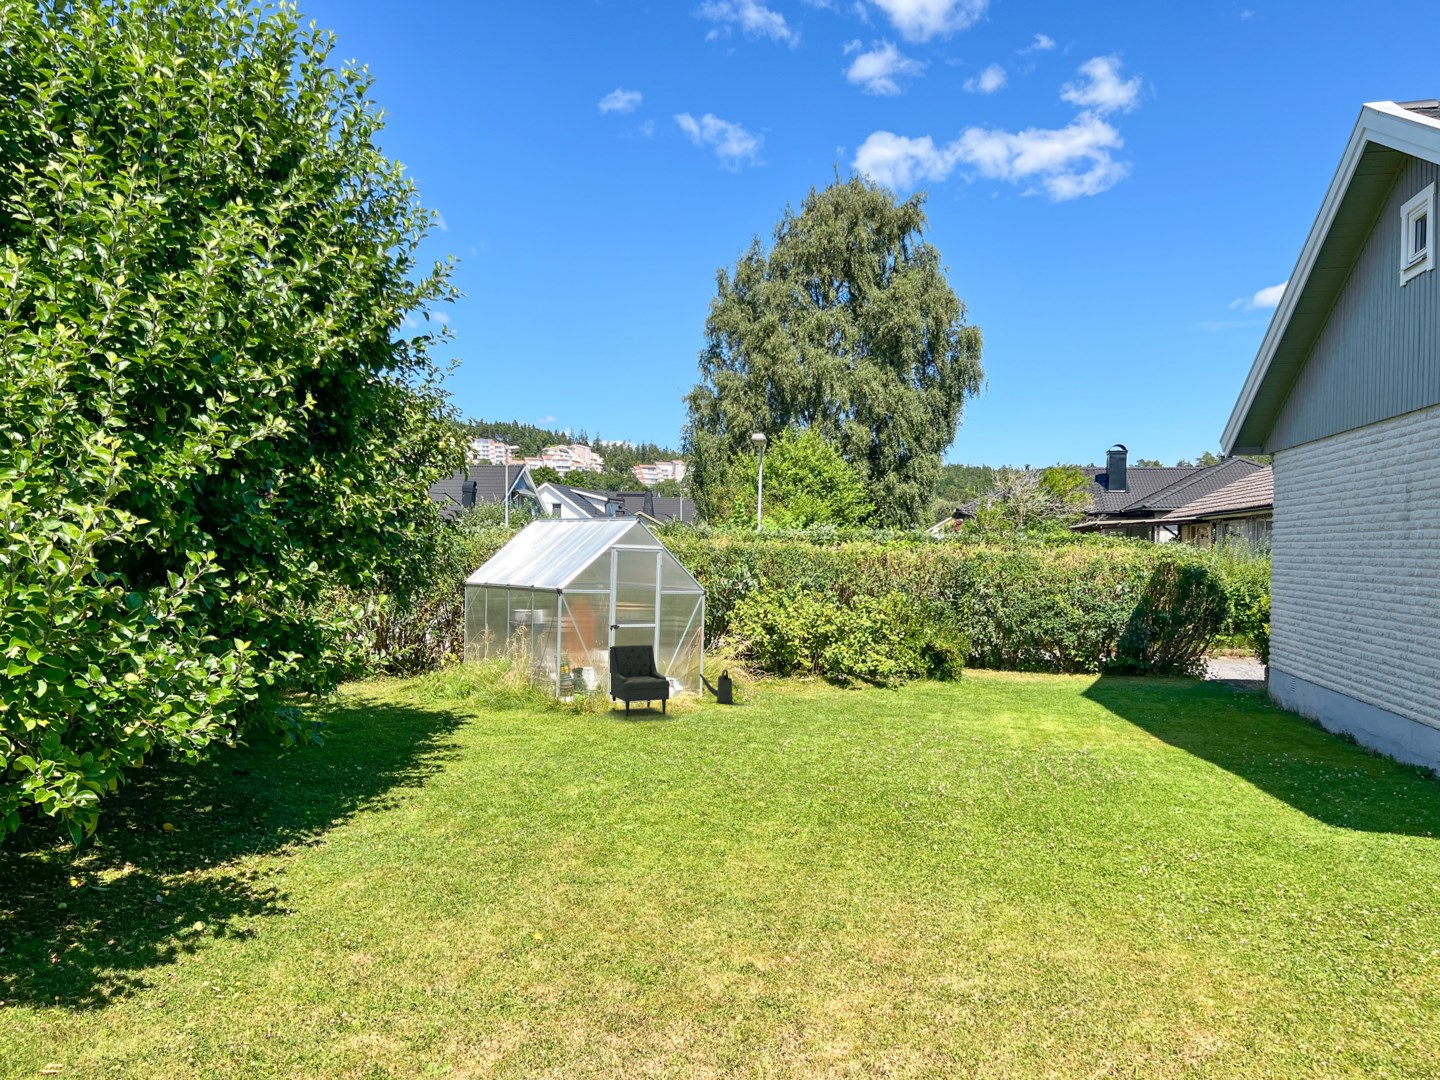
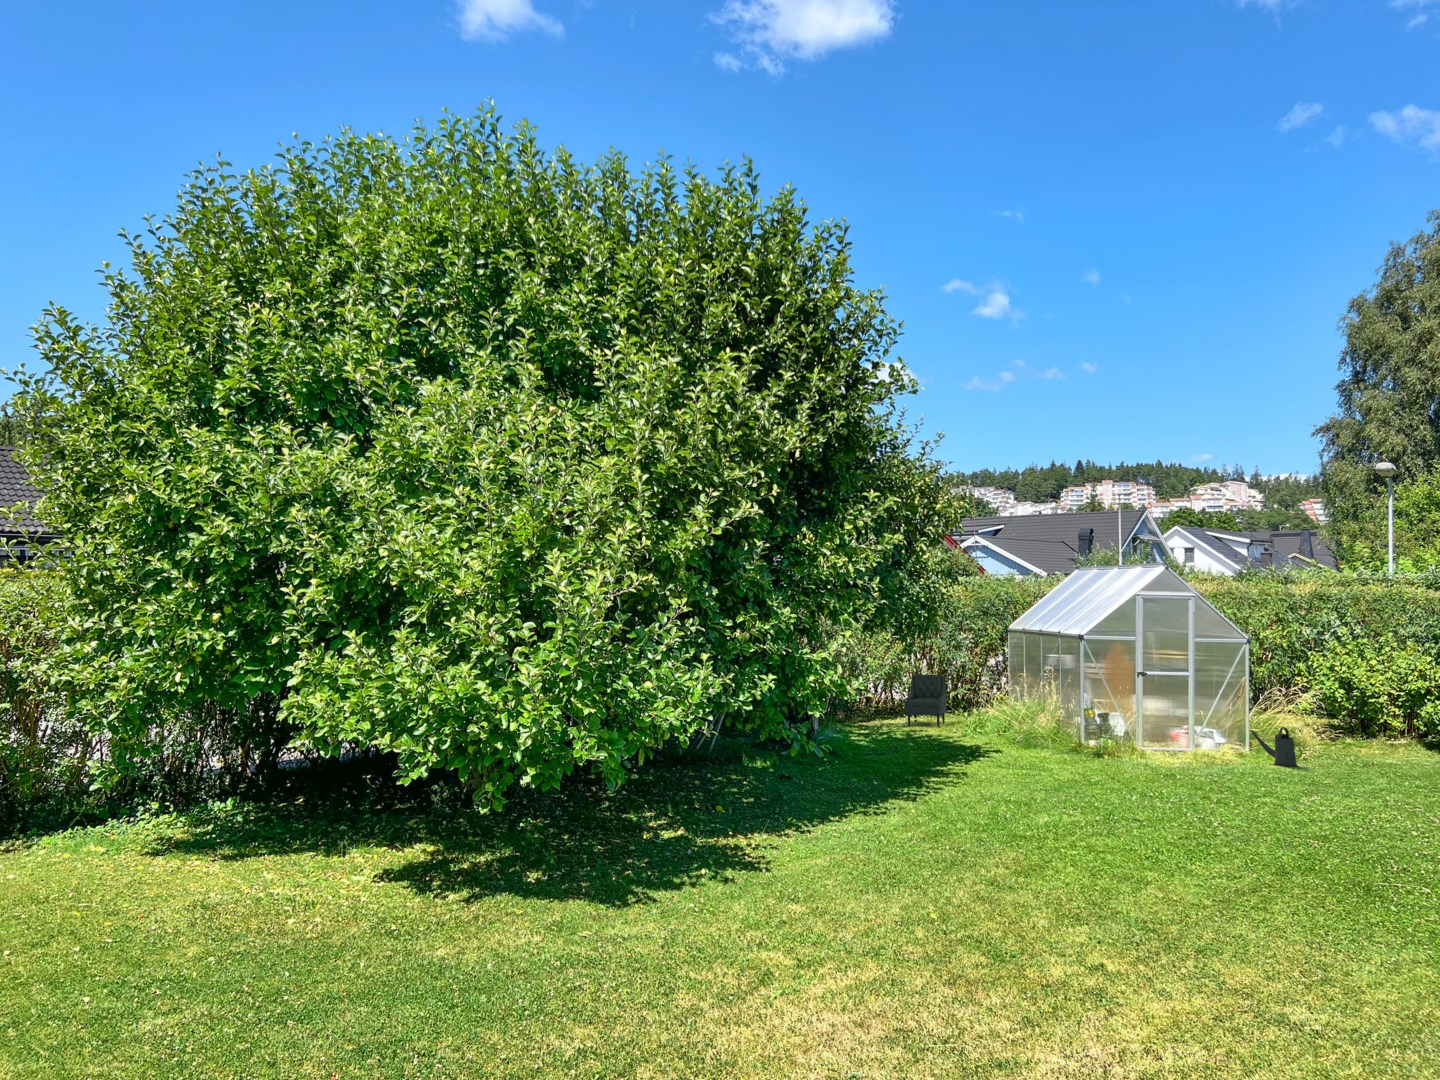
chair: present [610,645,670,716] -> present [905,674,947,727]

